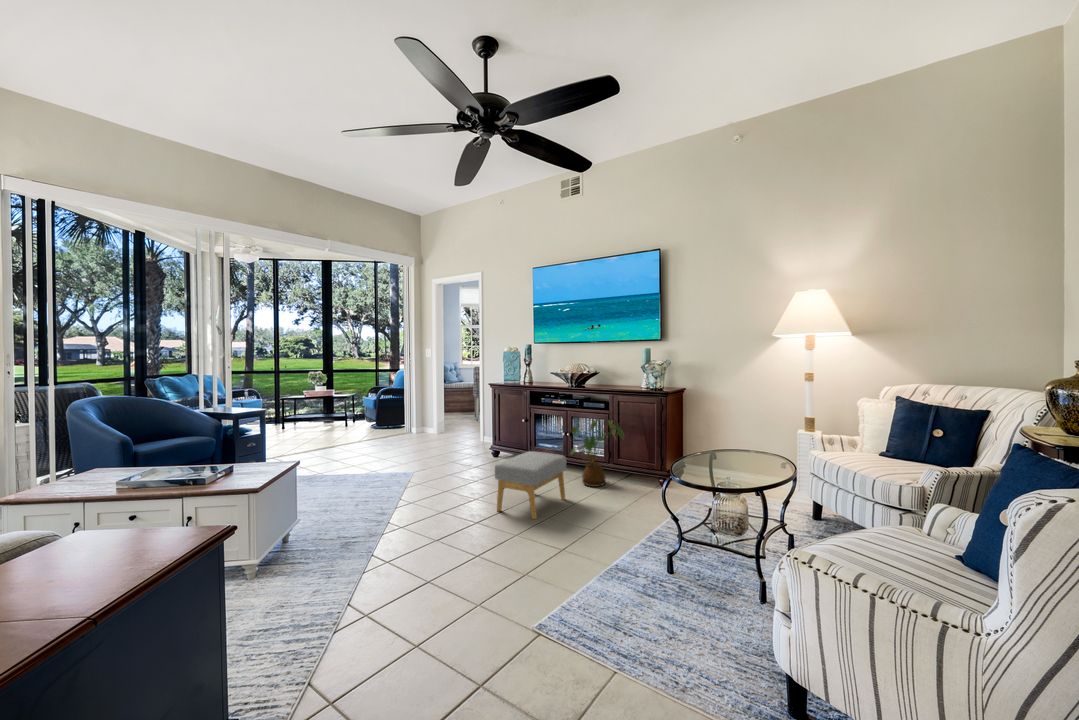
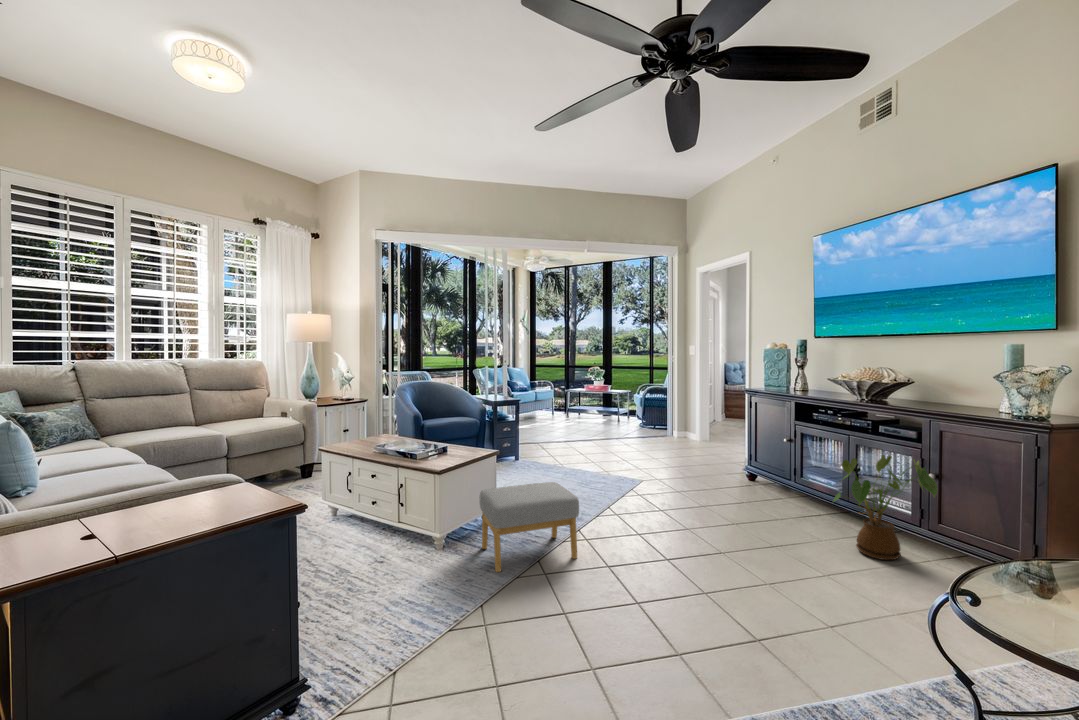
footstool: present [495,451,566,519] -> present [479,482,579,572]

